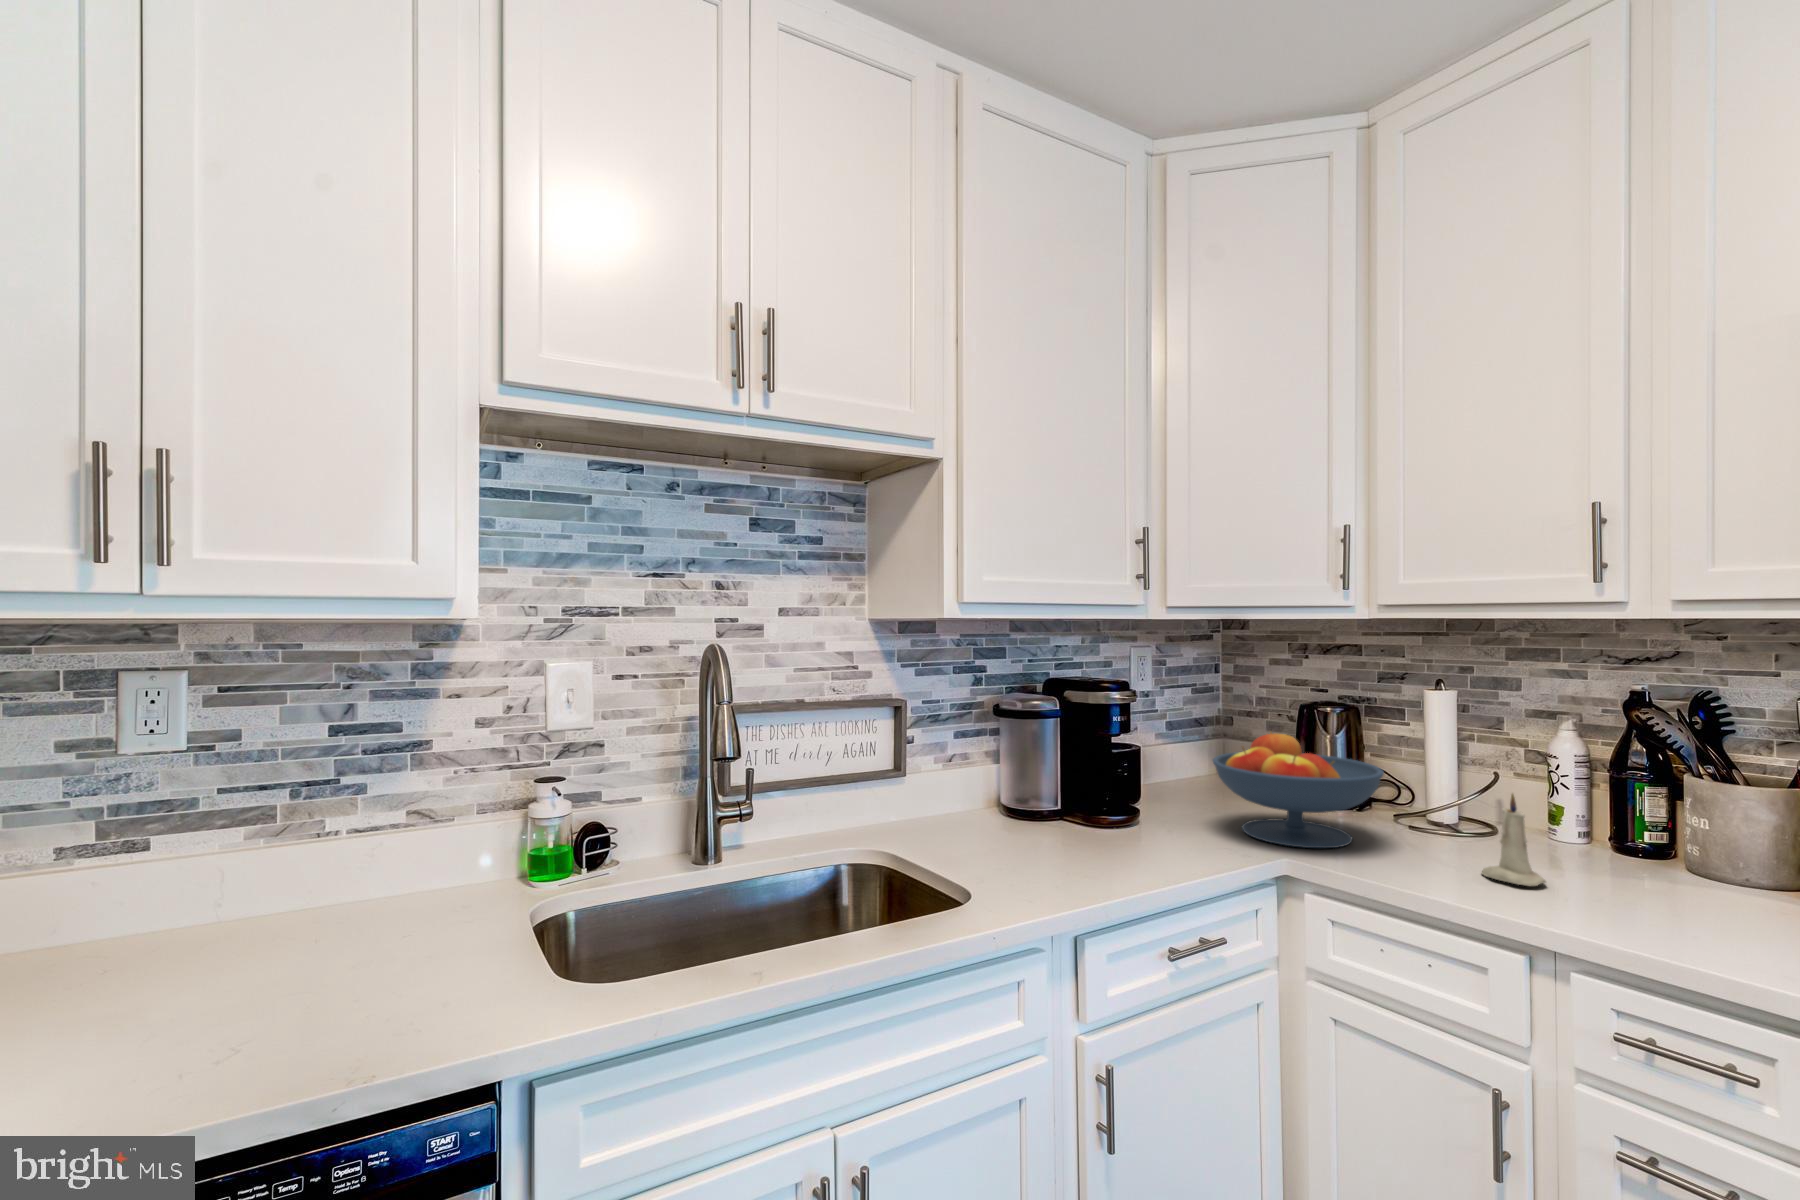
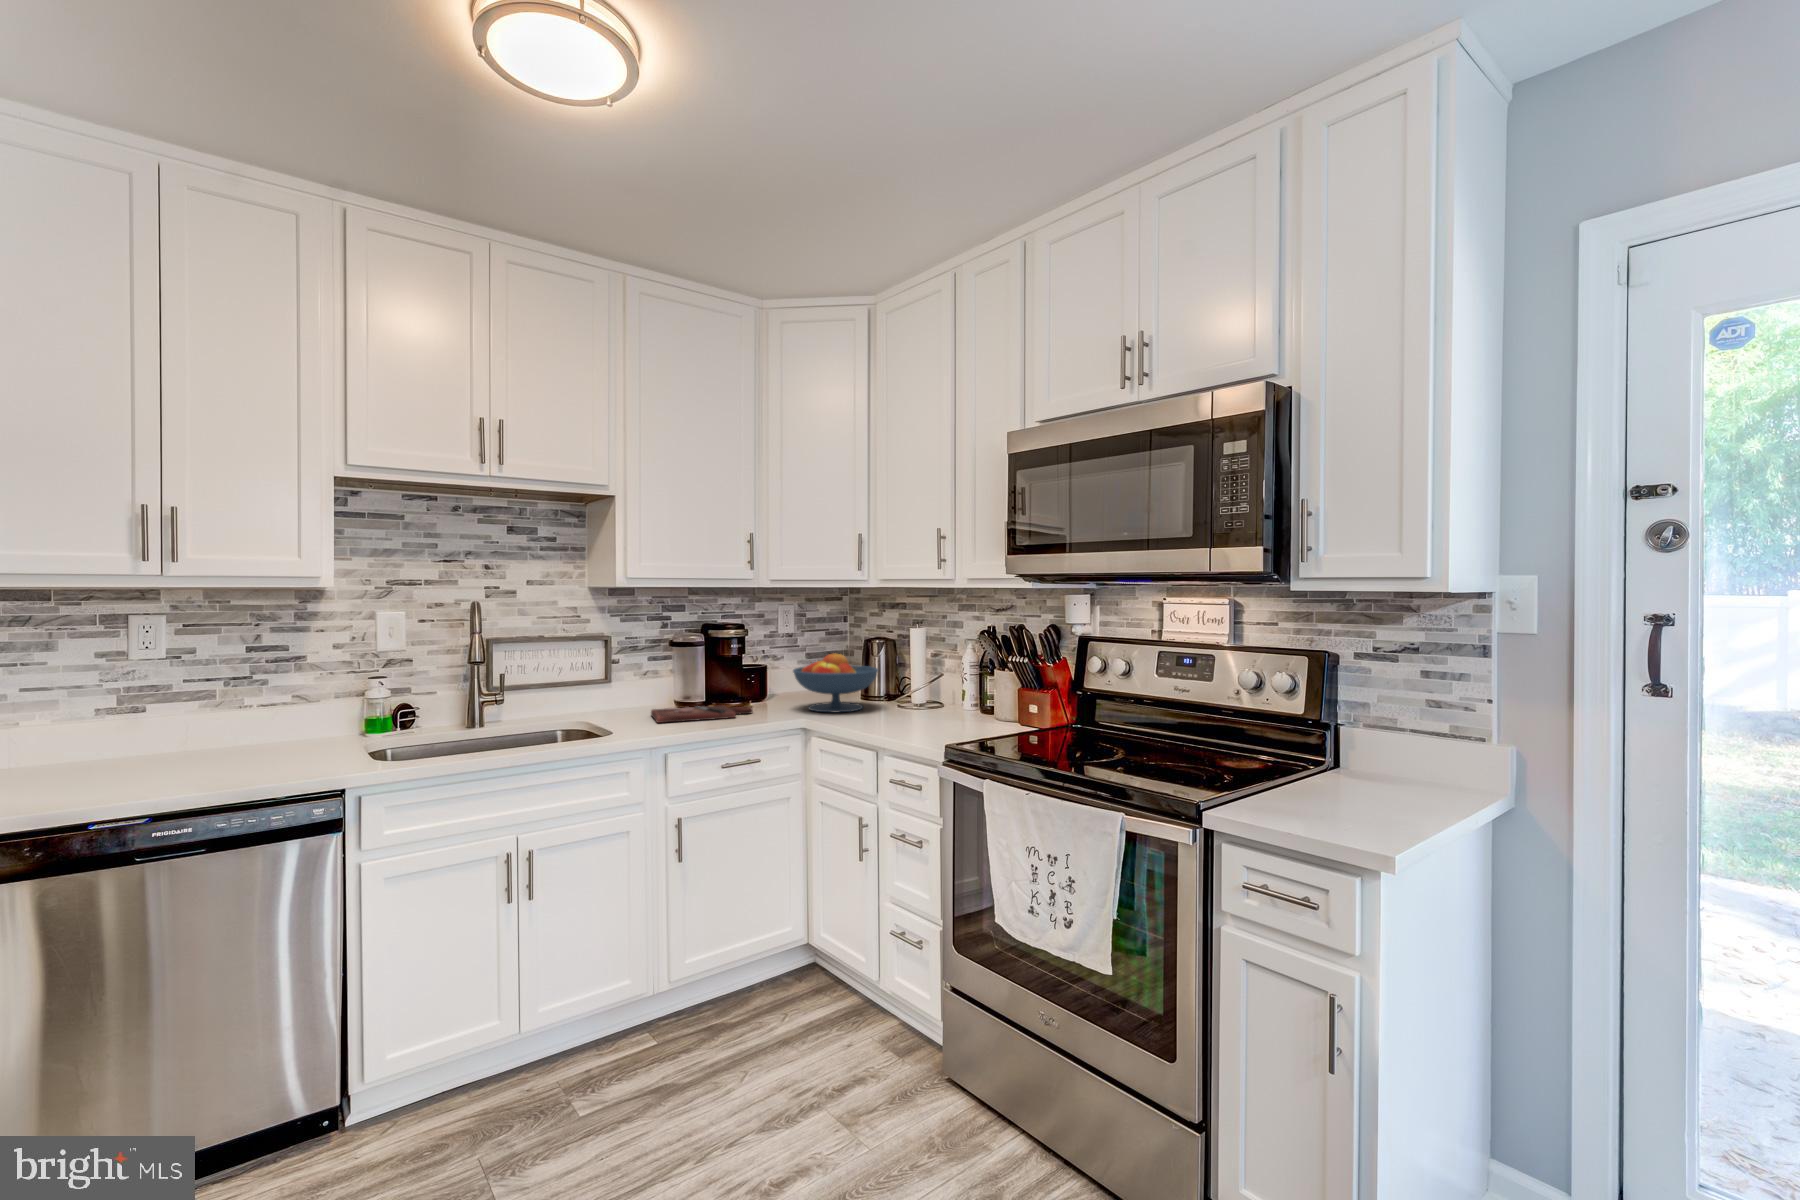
candle: present [1482,794,1546,886] -> none [899,675,923,720]
cutting board: none [979,823,1155,867] -> present [651,705,753,723]

